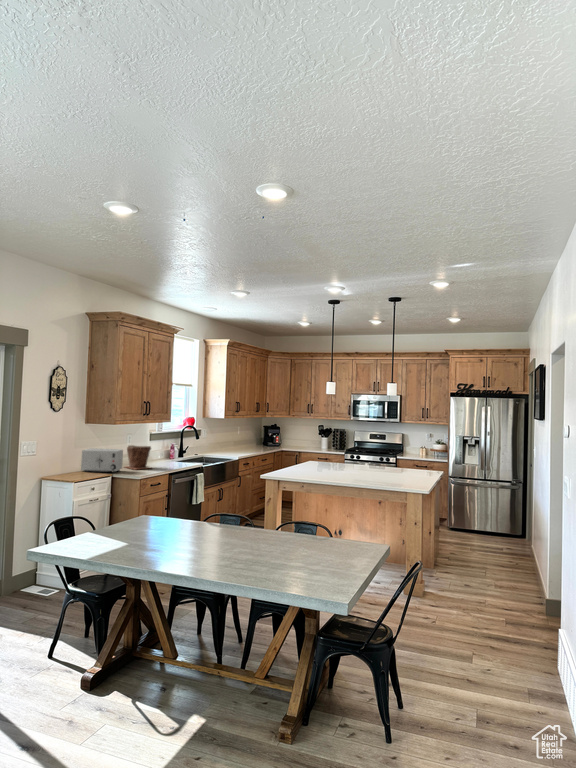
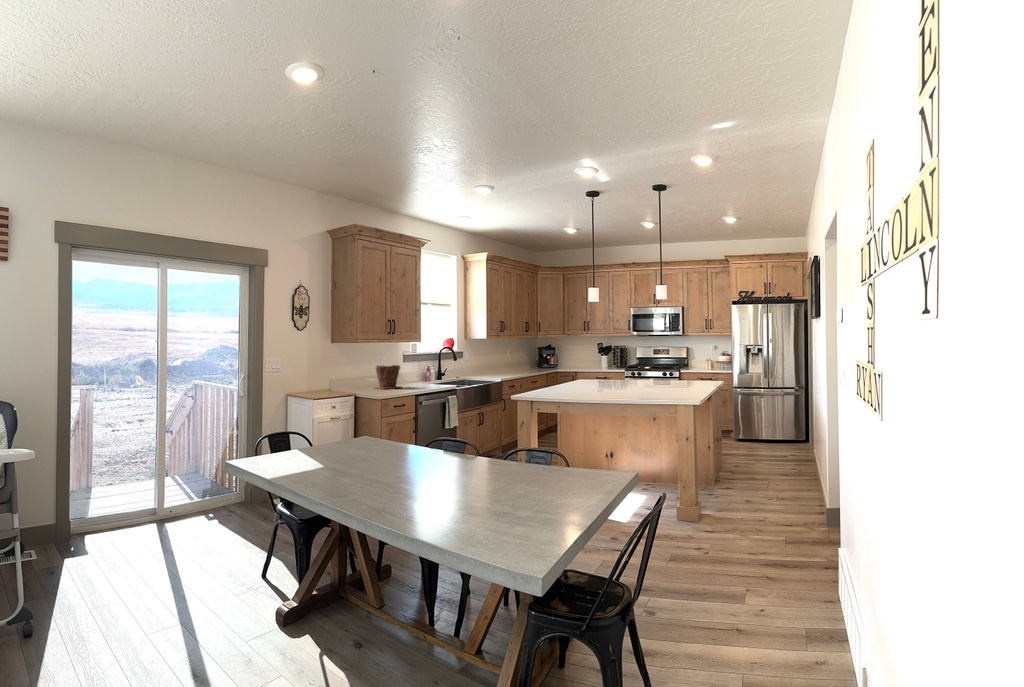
toaster: present [81,448,123,472] -> none [328,369,370,392]

